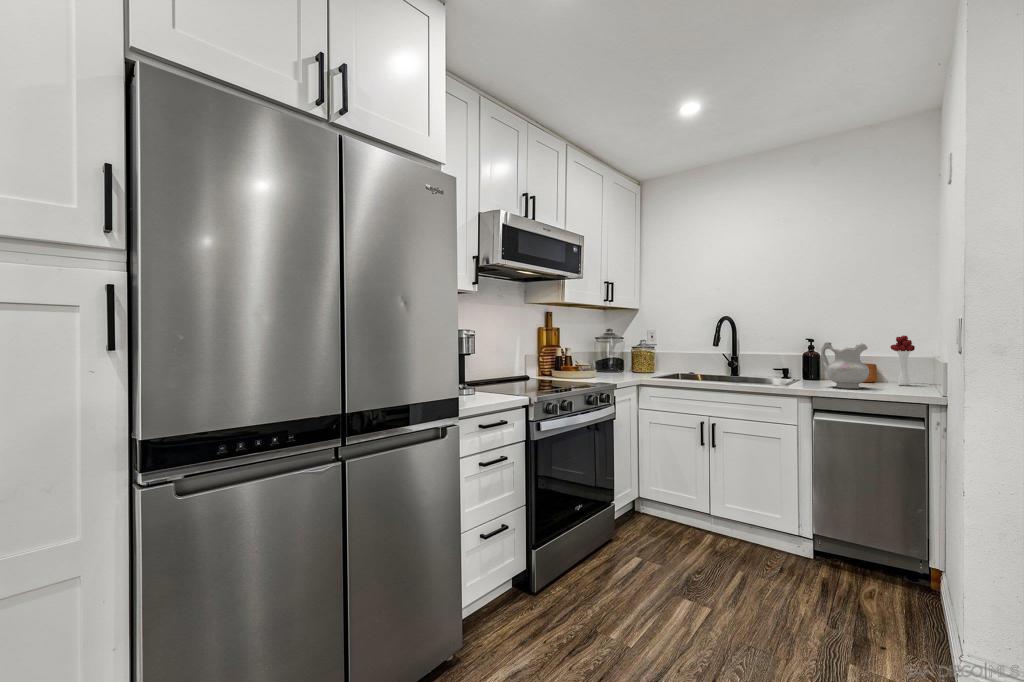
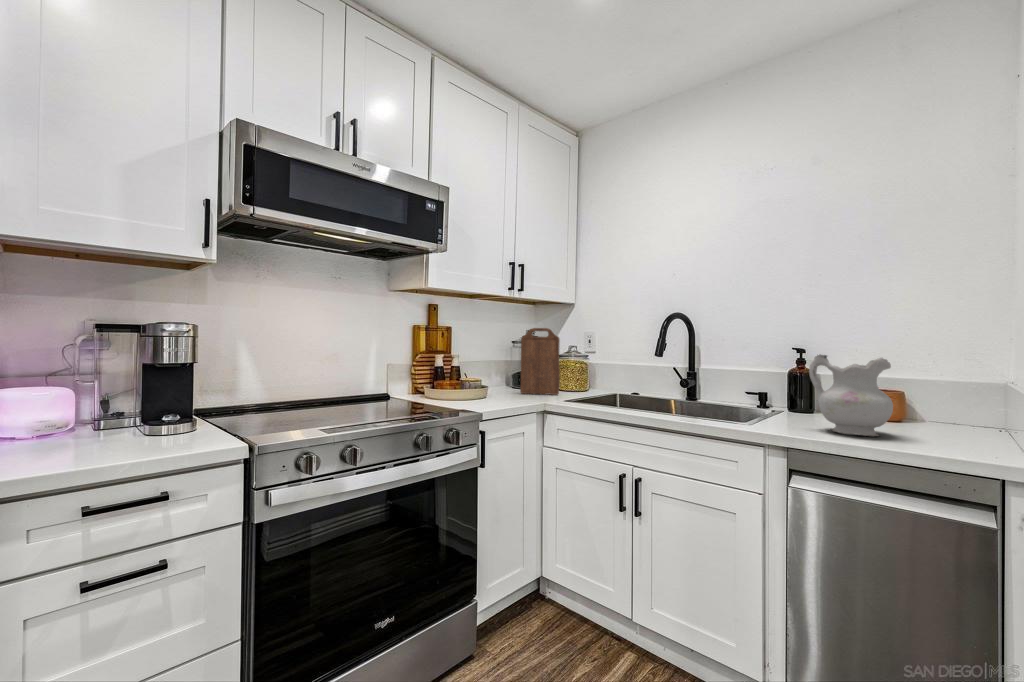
cutting board: none [610,328,639,376] -> present [520,328,560,395]
flower bouquet: present [891,336,915,385] -> none [932,345,976,430]

